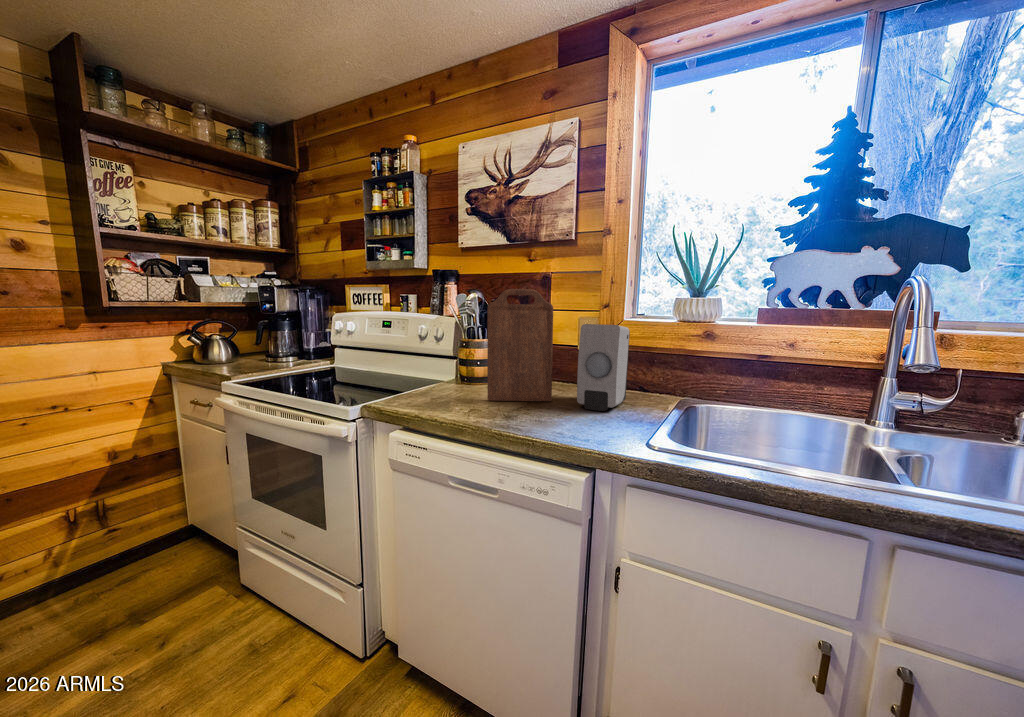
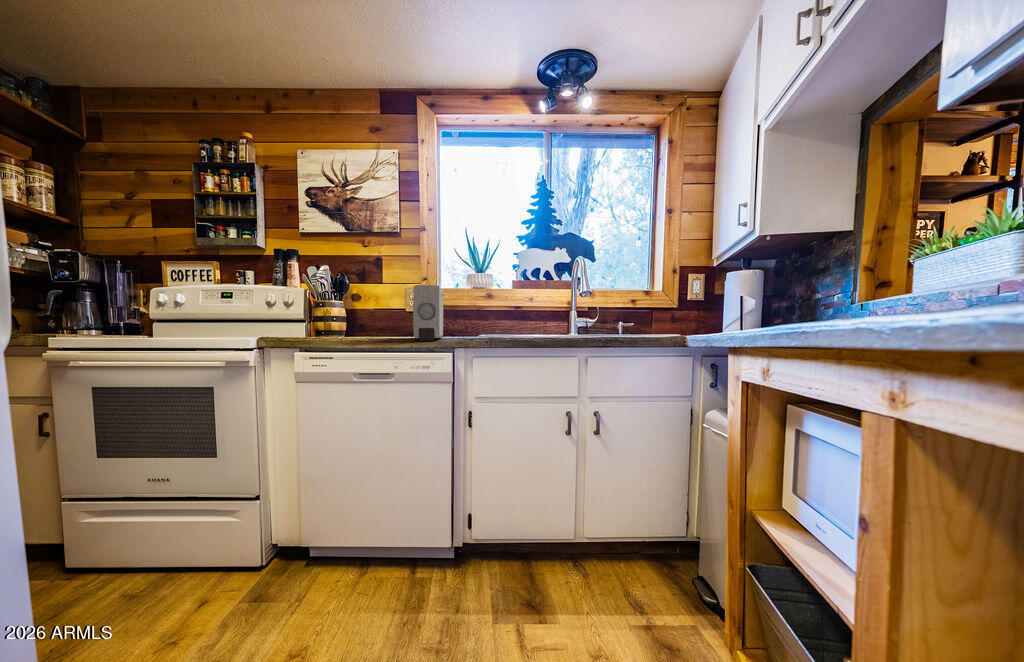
cutting board: present [487,289,553,401] -> none [343,260,394,342]

